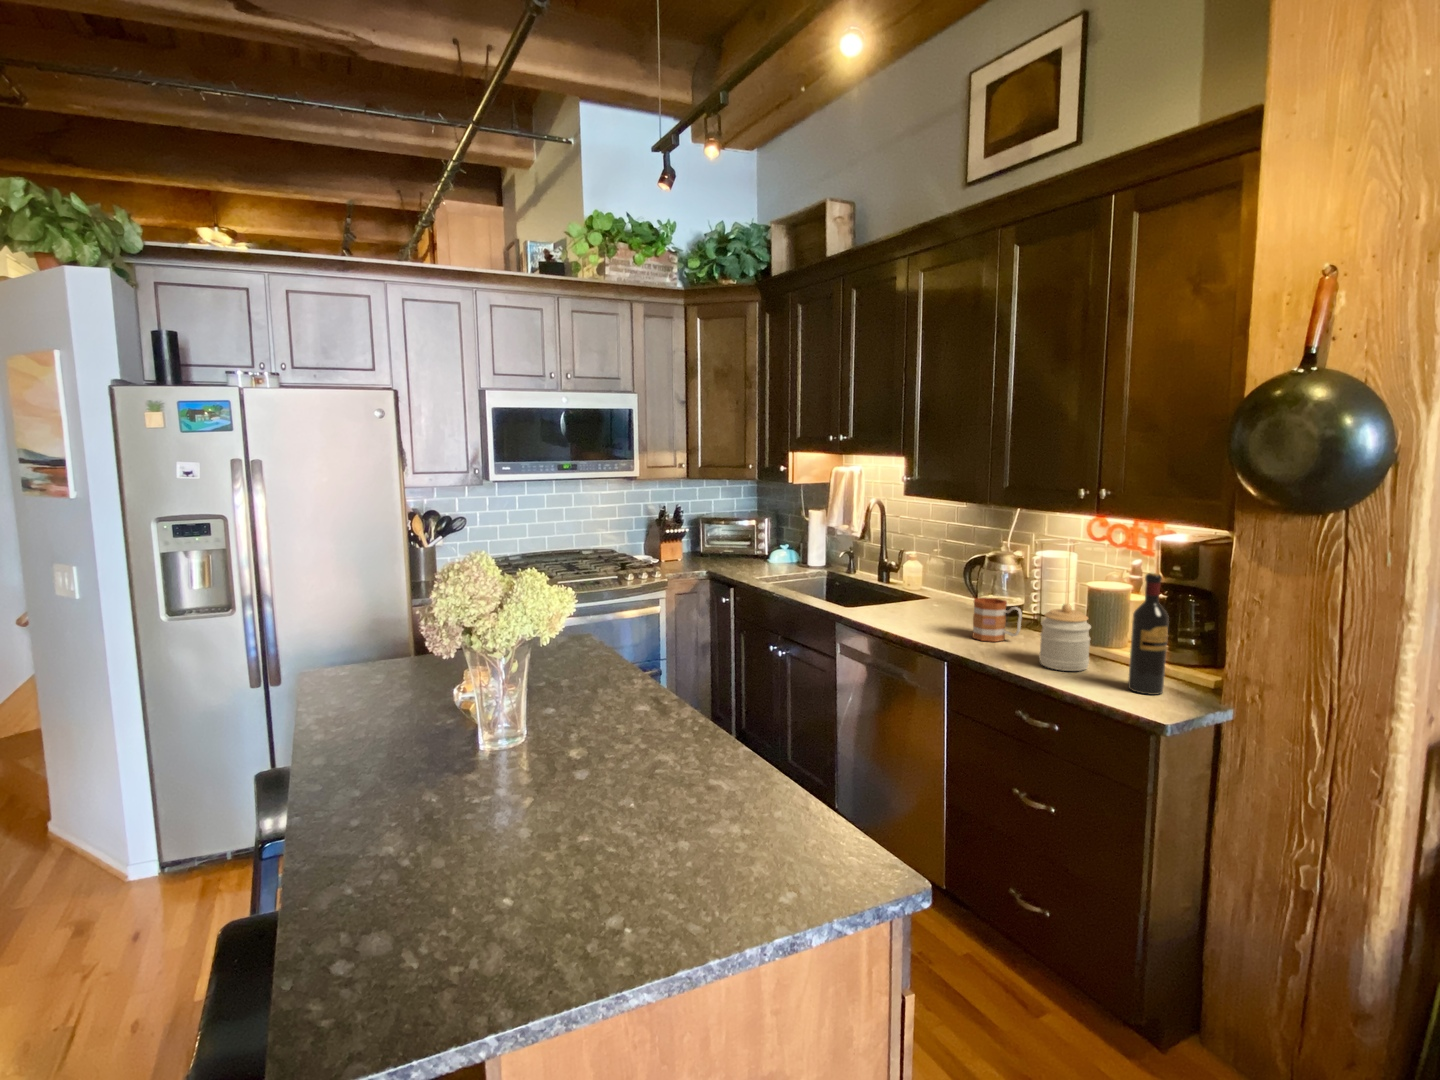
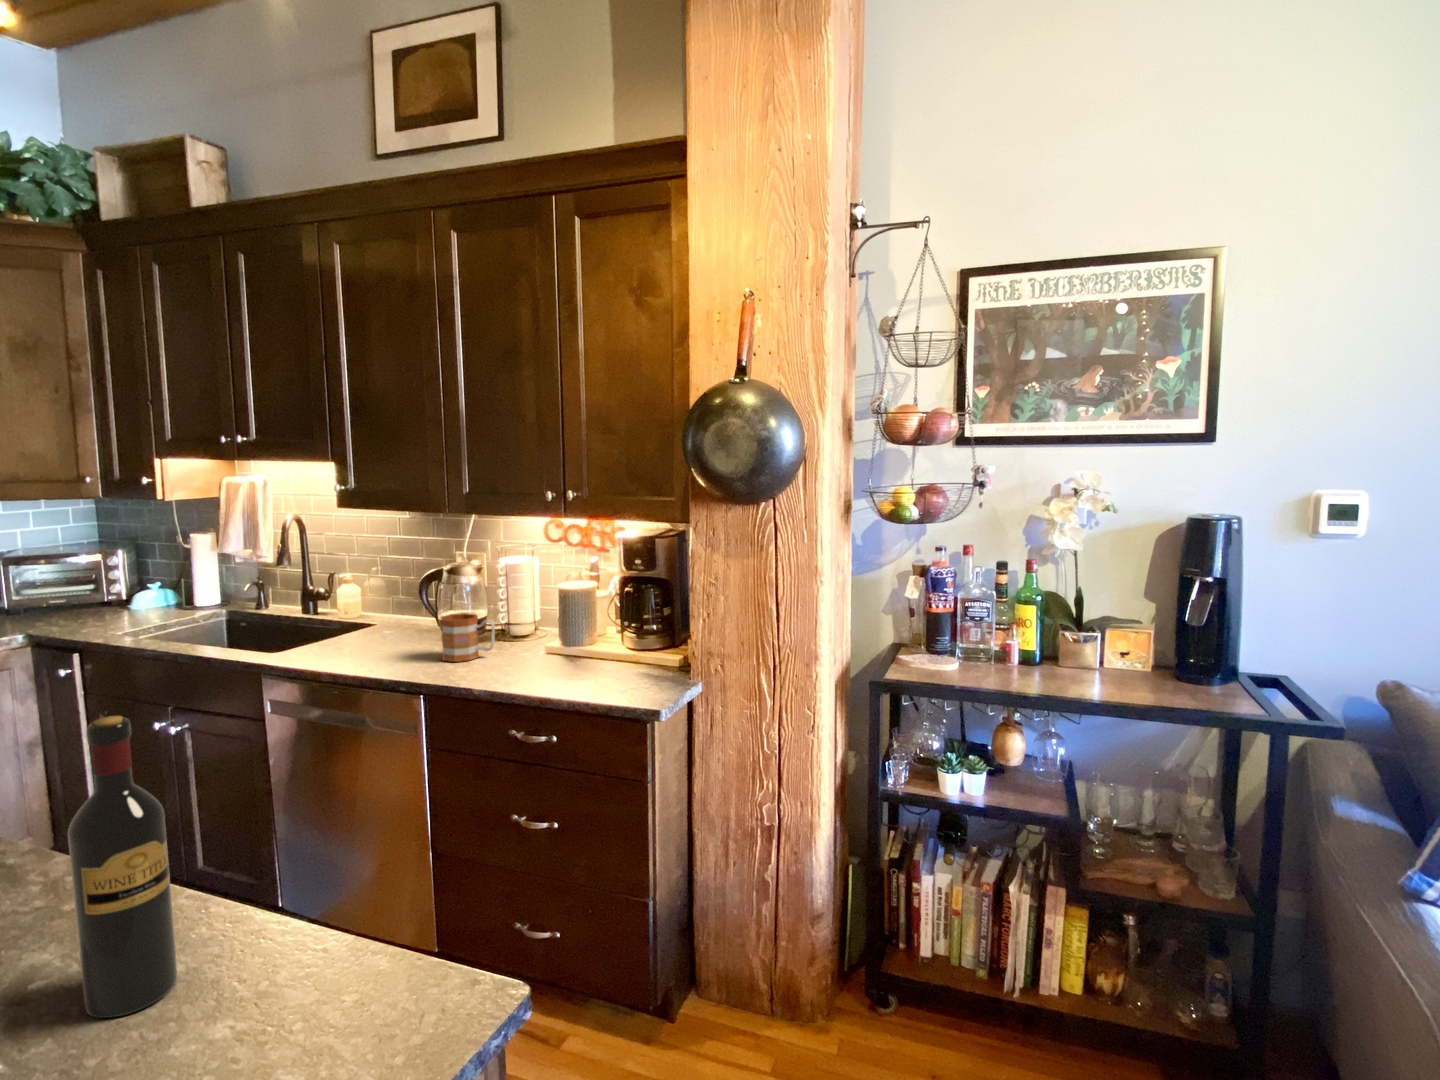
wine bottle: present [1128,573,1169,695] -> present [68,716,177,1018]
jar: present [1039,604,1091,671] -> none [522,609,571,678]

